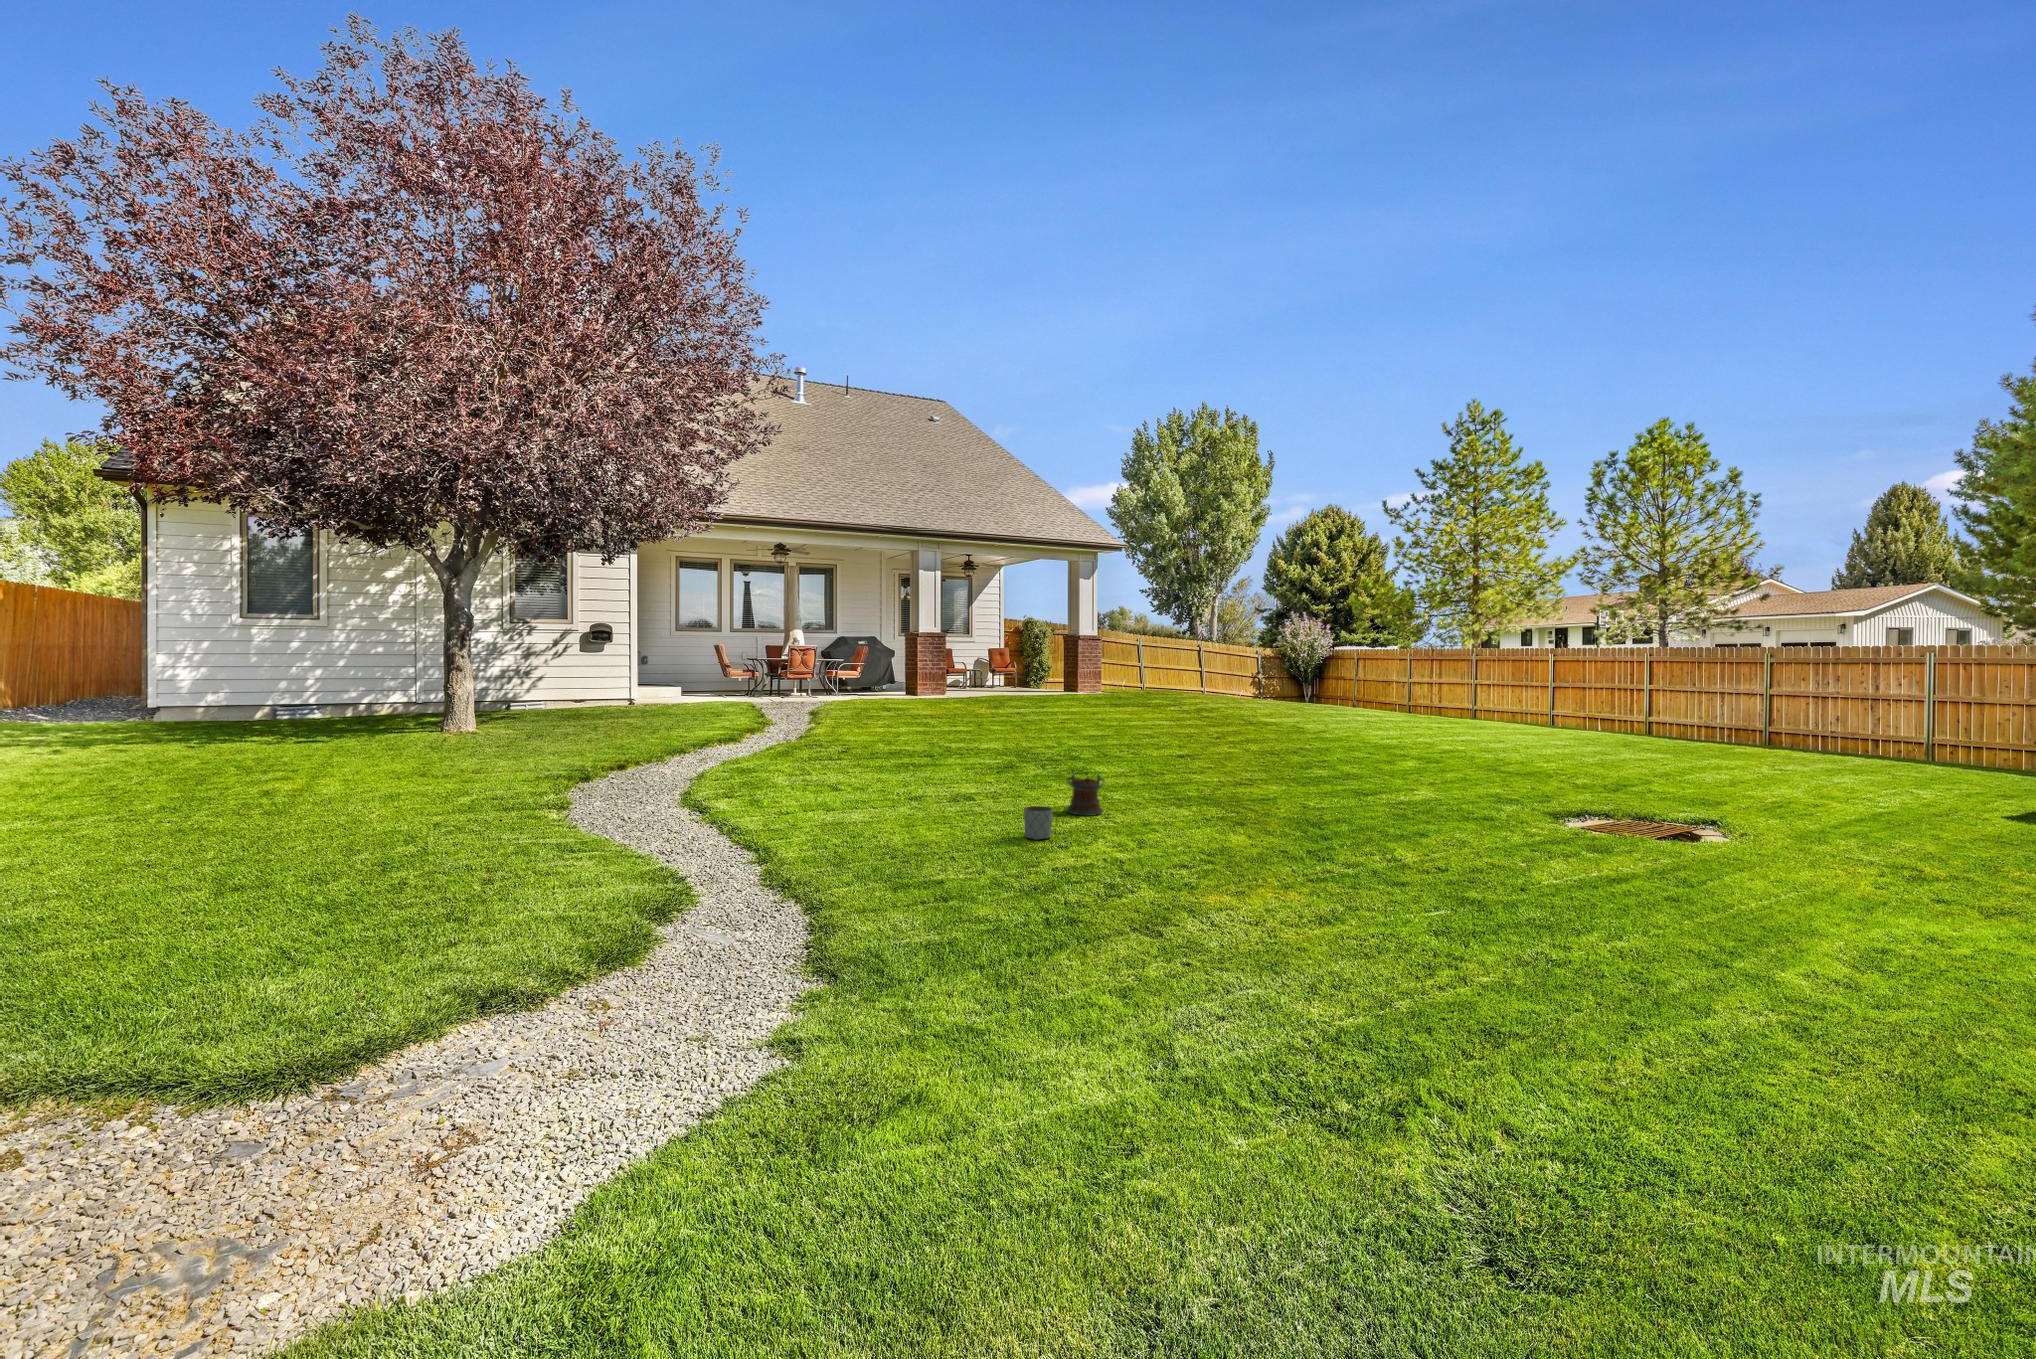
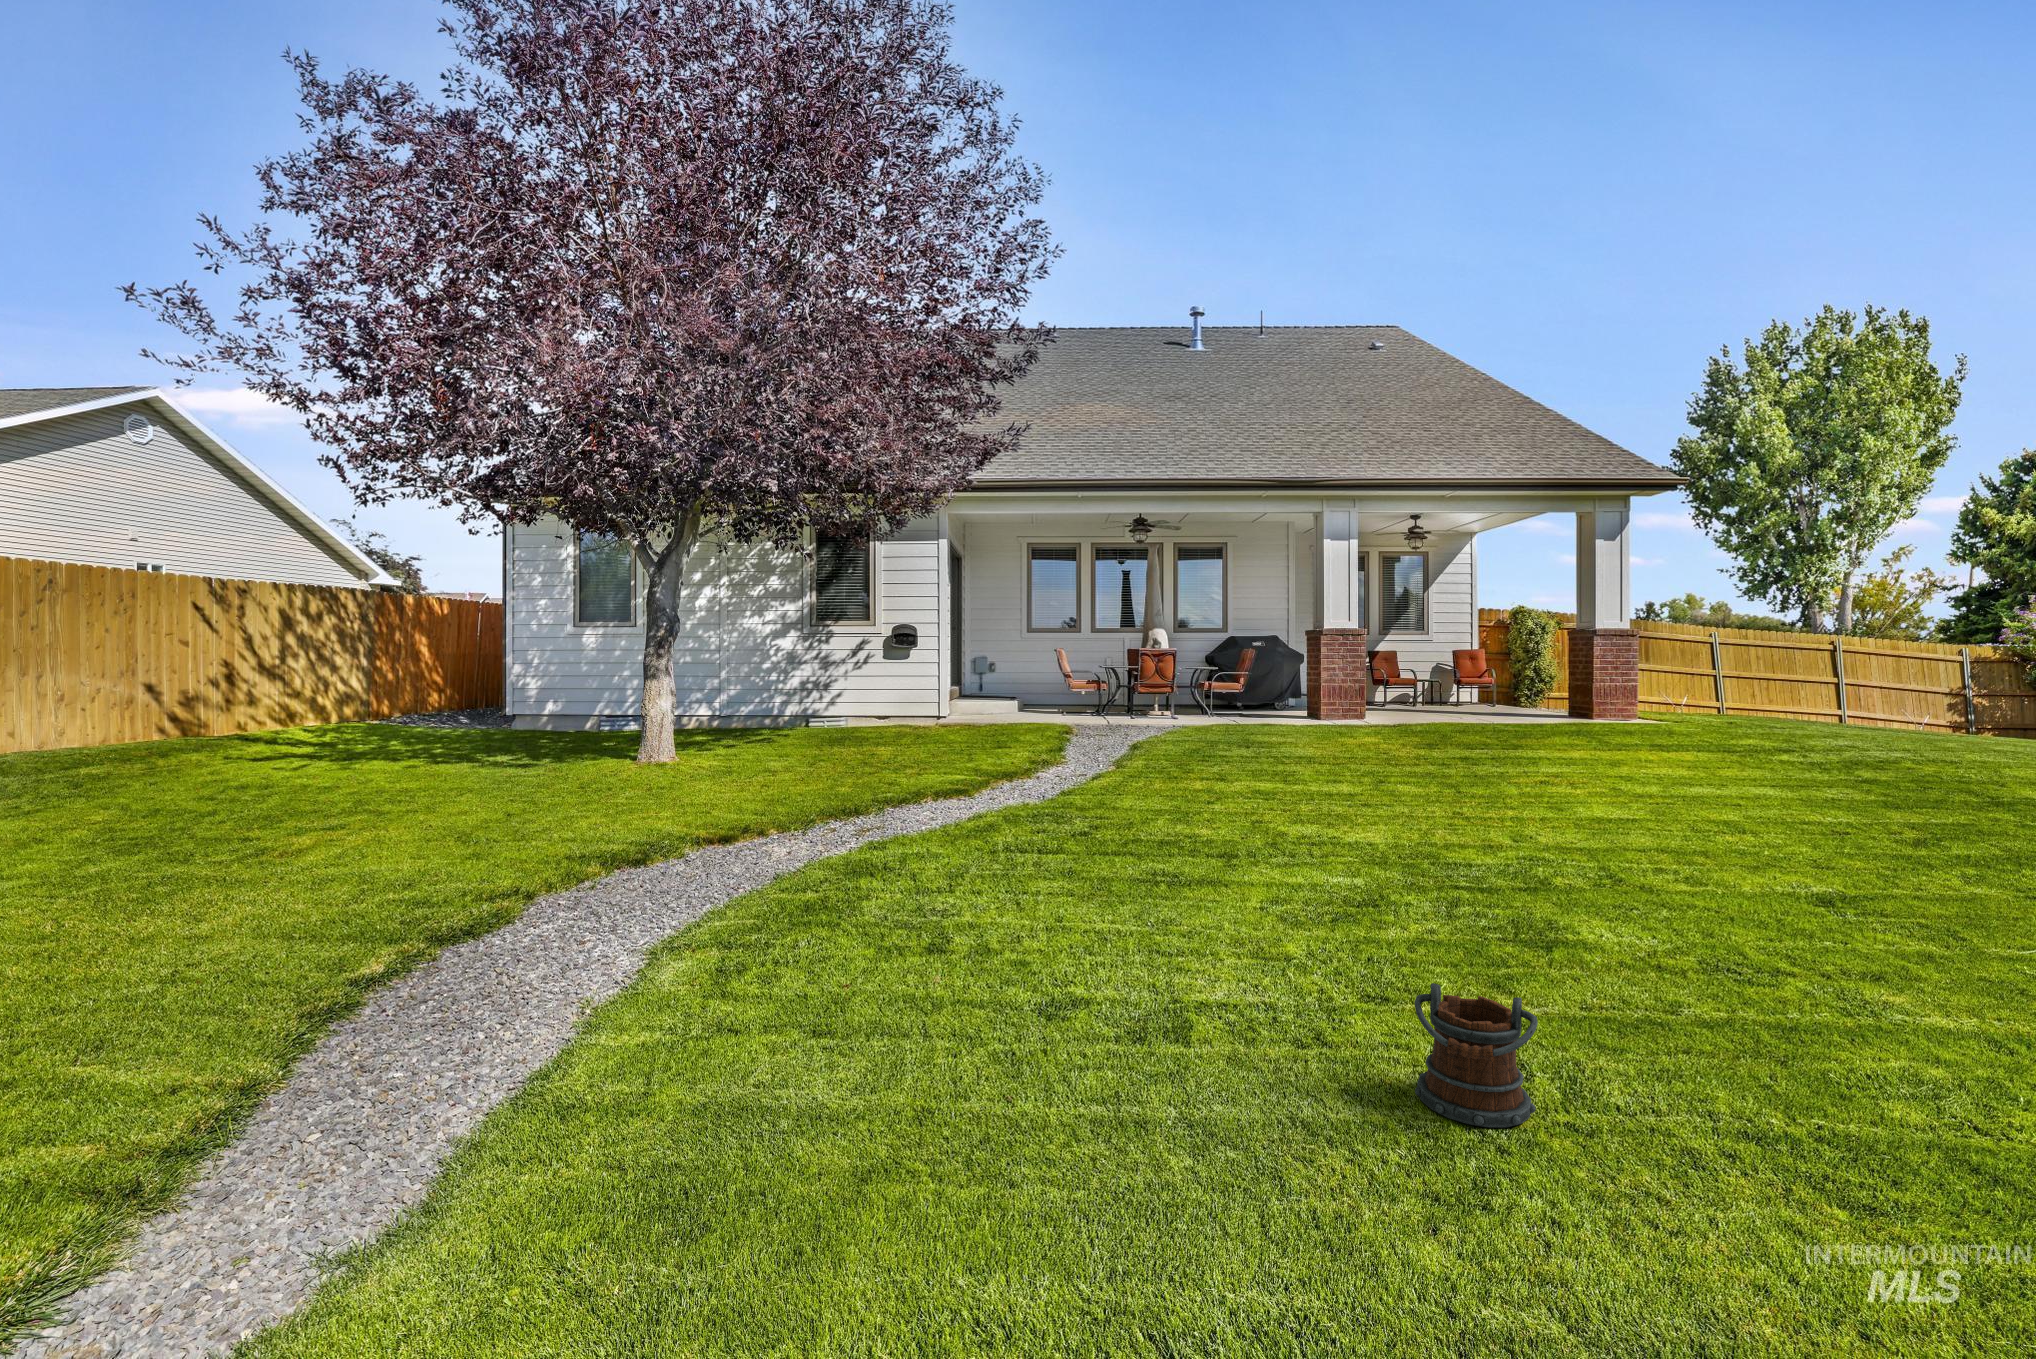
planter: present [1024,806,1053,840] -> none [1185,1133,1284,1276]

